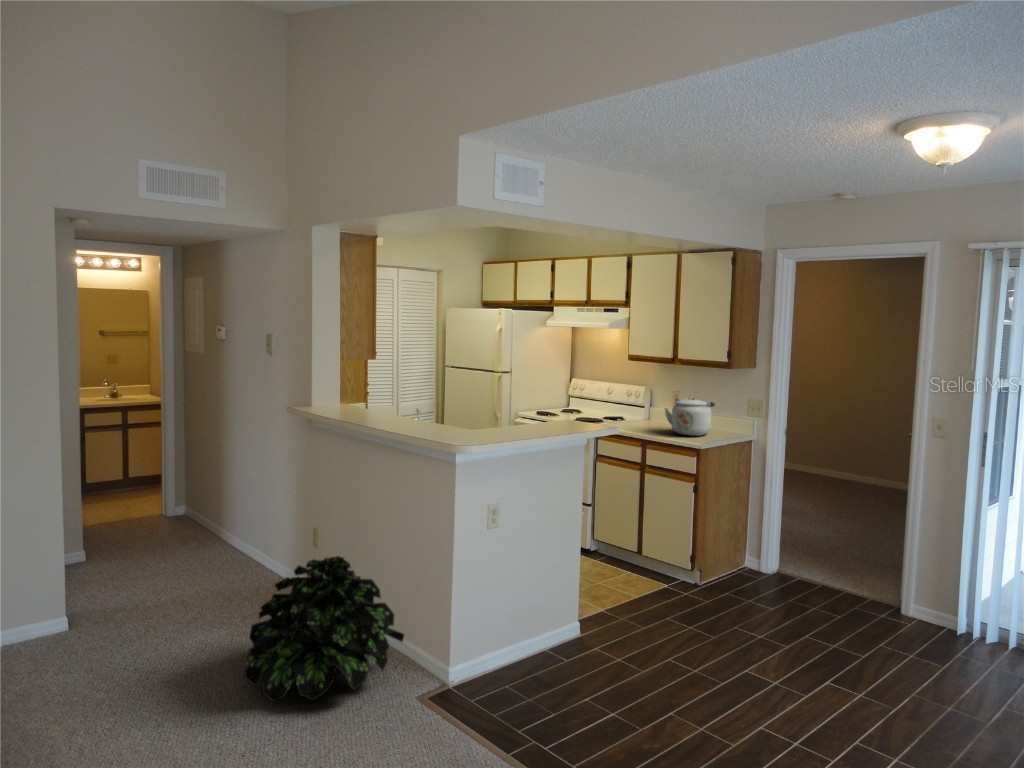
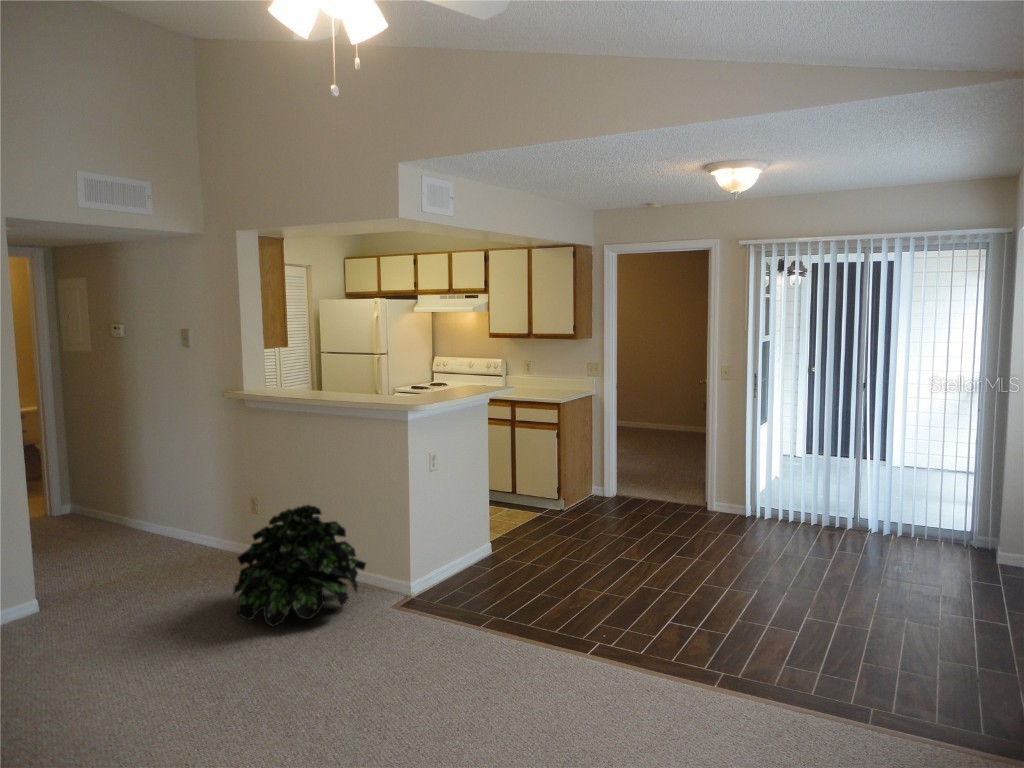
kettle: present [665,397,715,436] -> none [526,363,564,394]

